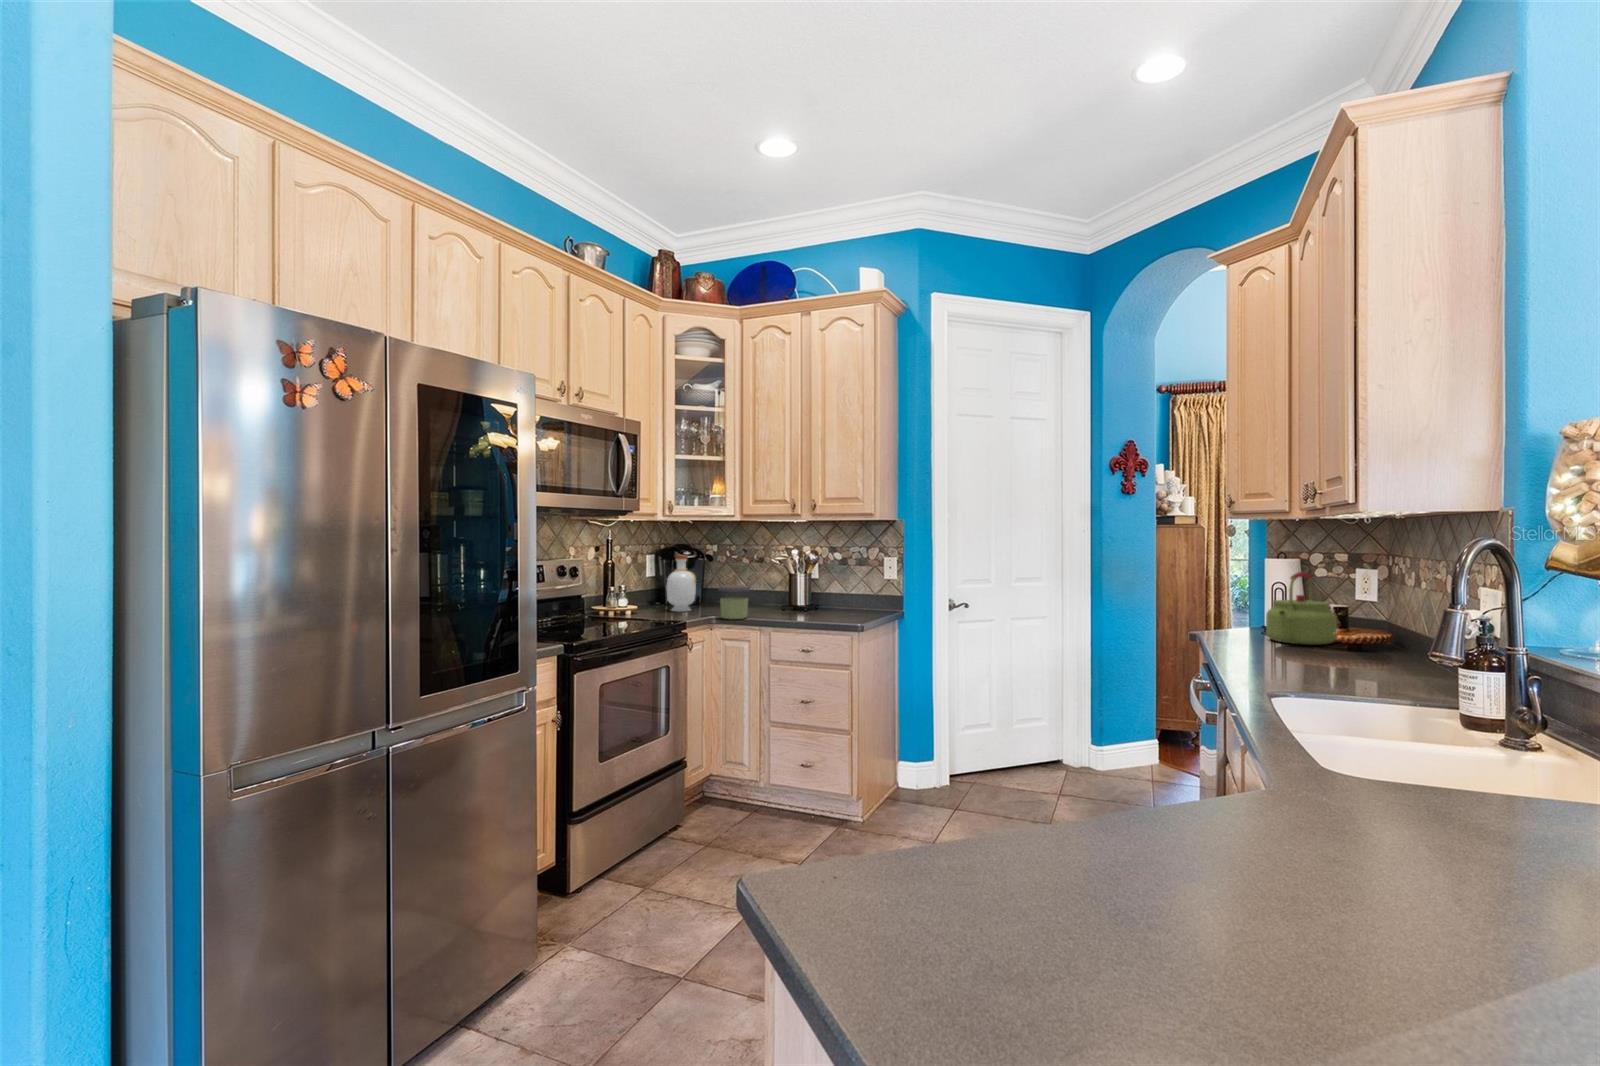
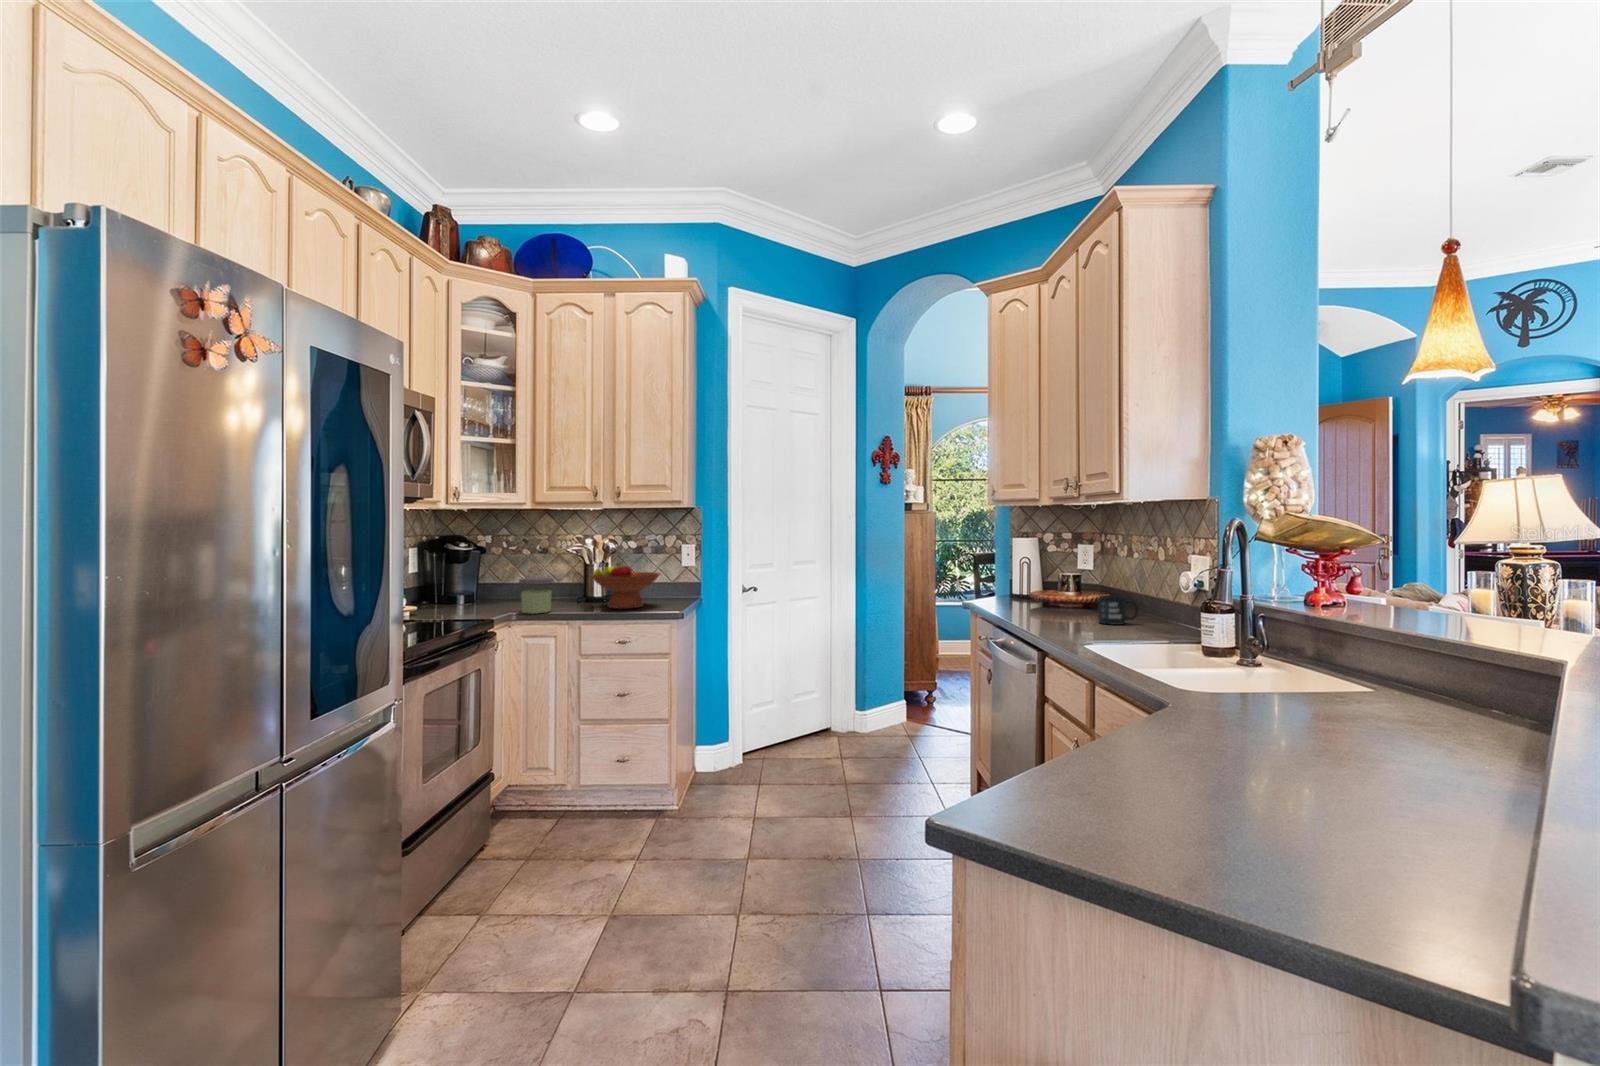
bottle: present [666,555,696,612] -> none [447,547,483,609]
kettle: present [1266,572,1337,645] -> none [1026,549,1076,608]
fruit bowl: none [783,573,851,619] -> present [590,562,660,609]
mug: none [1338,632,1395,671] -> present [1098,595,1138,625]

